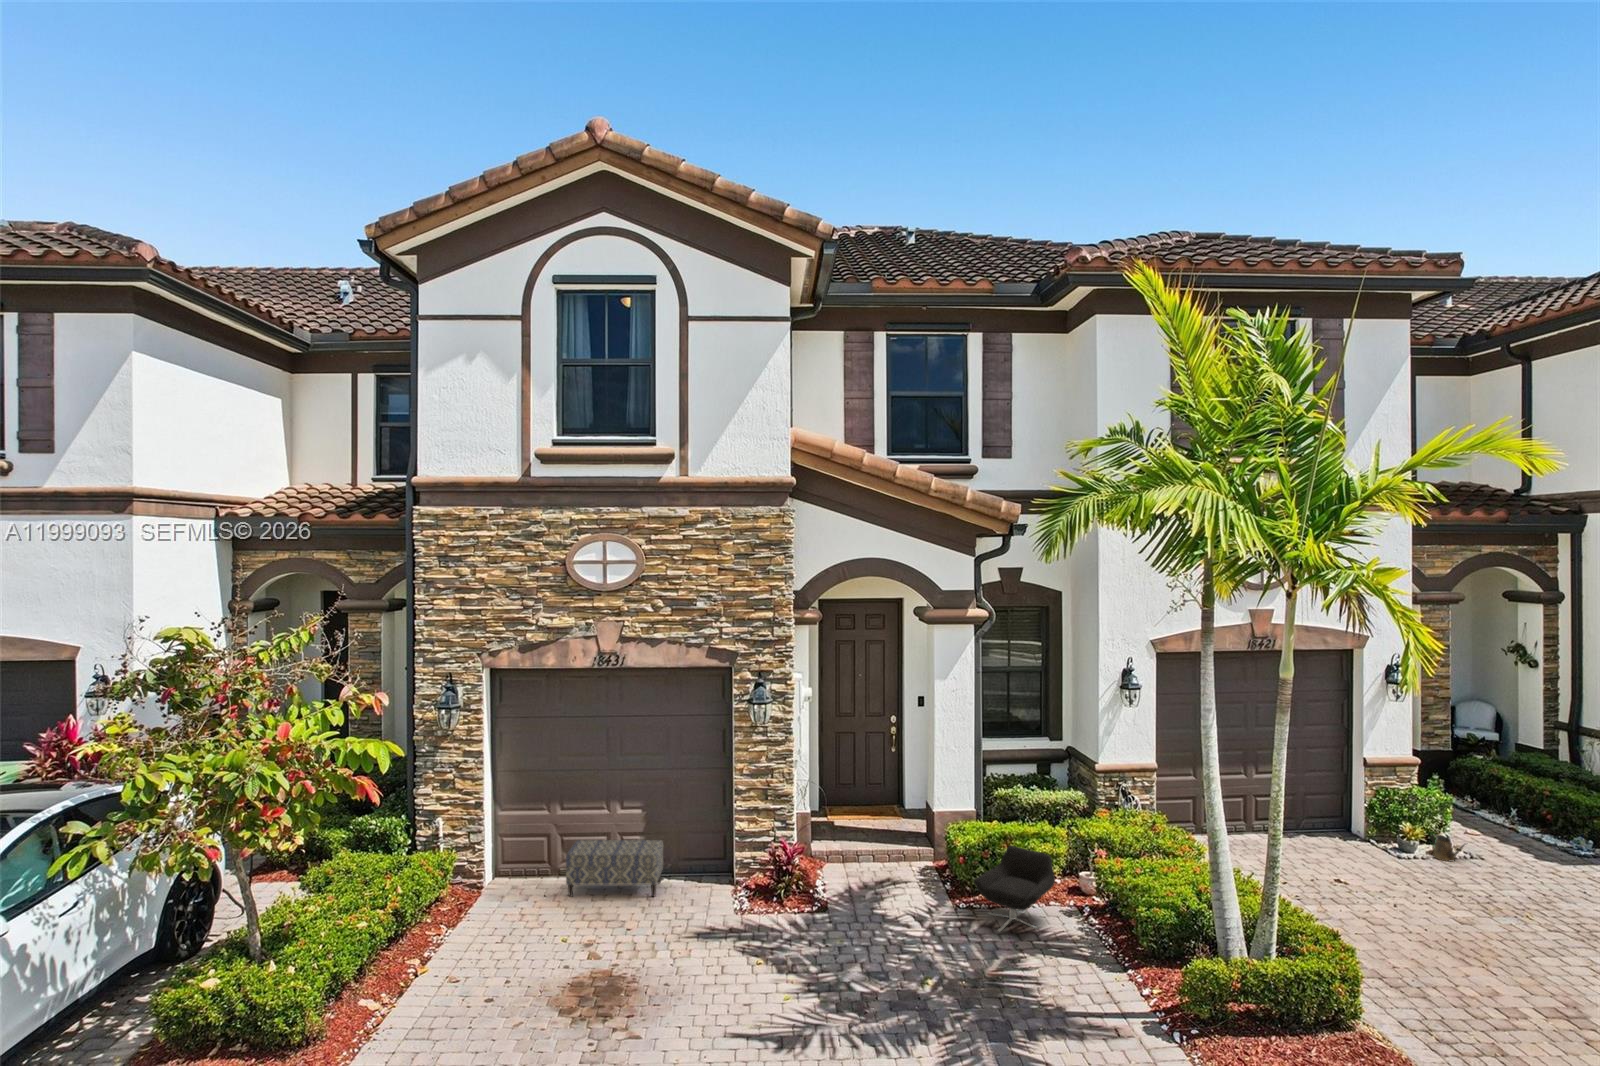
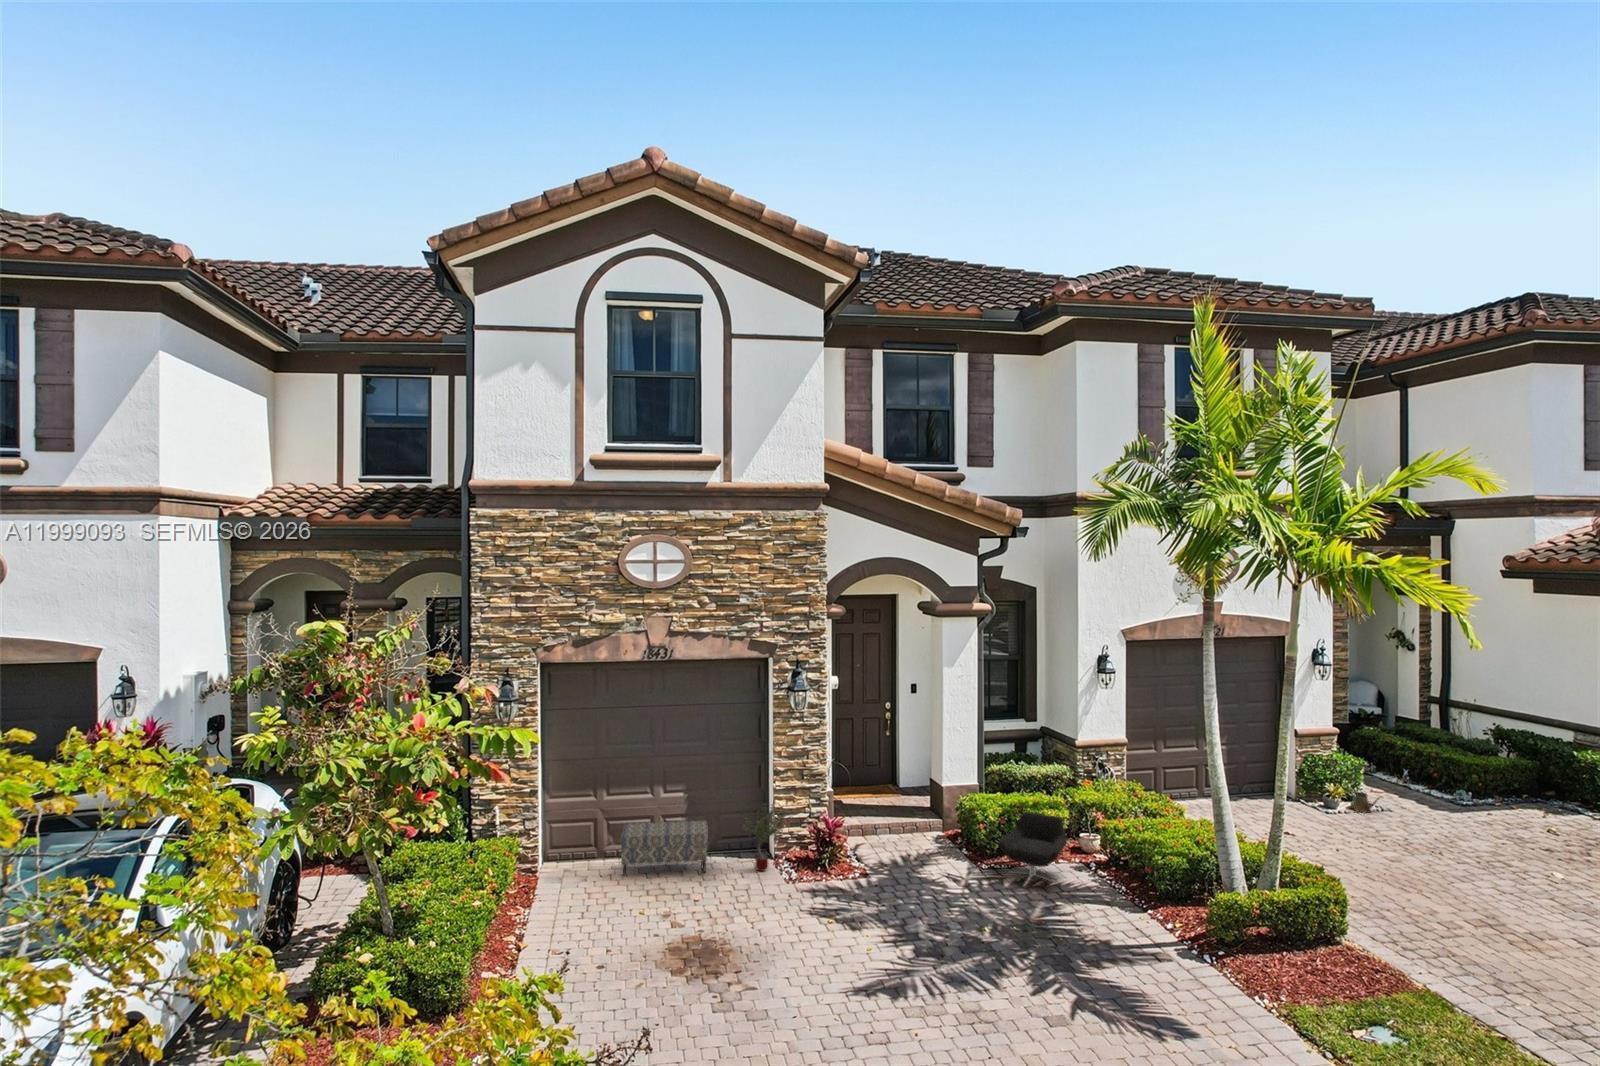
potted tree: none [697,824,742,898] -> present [742,804,784,871]

